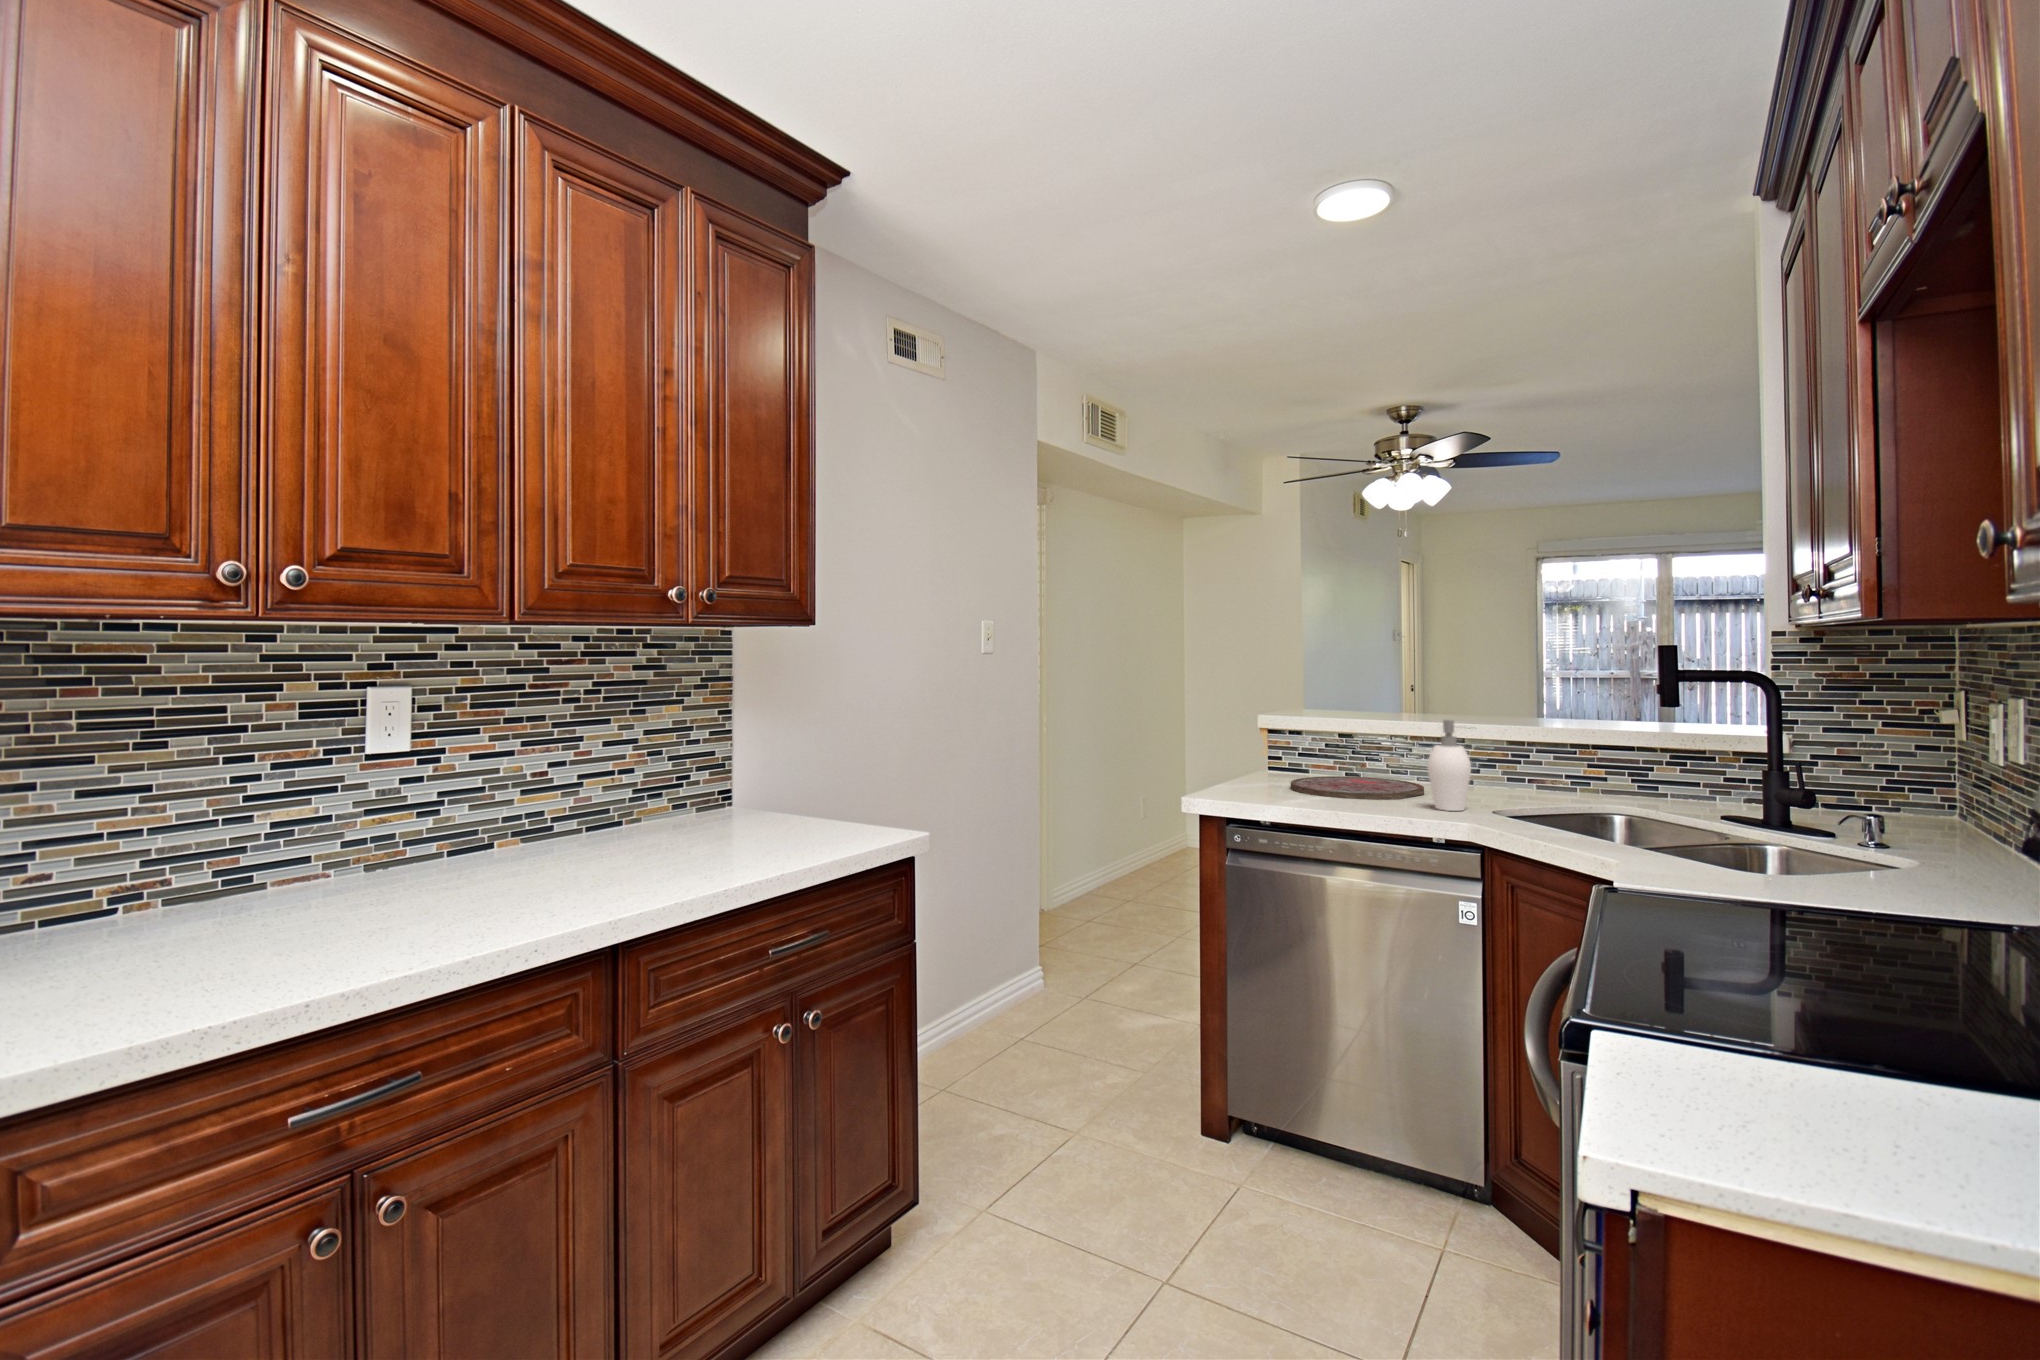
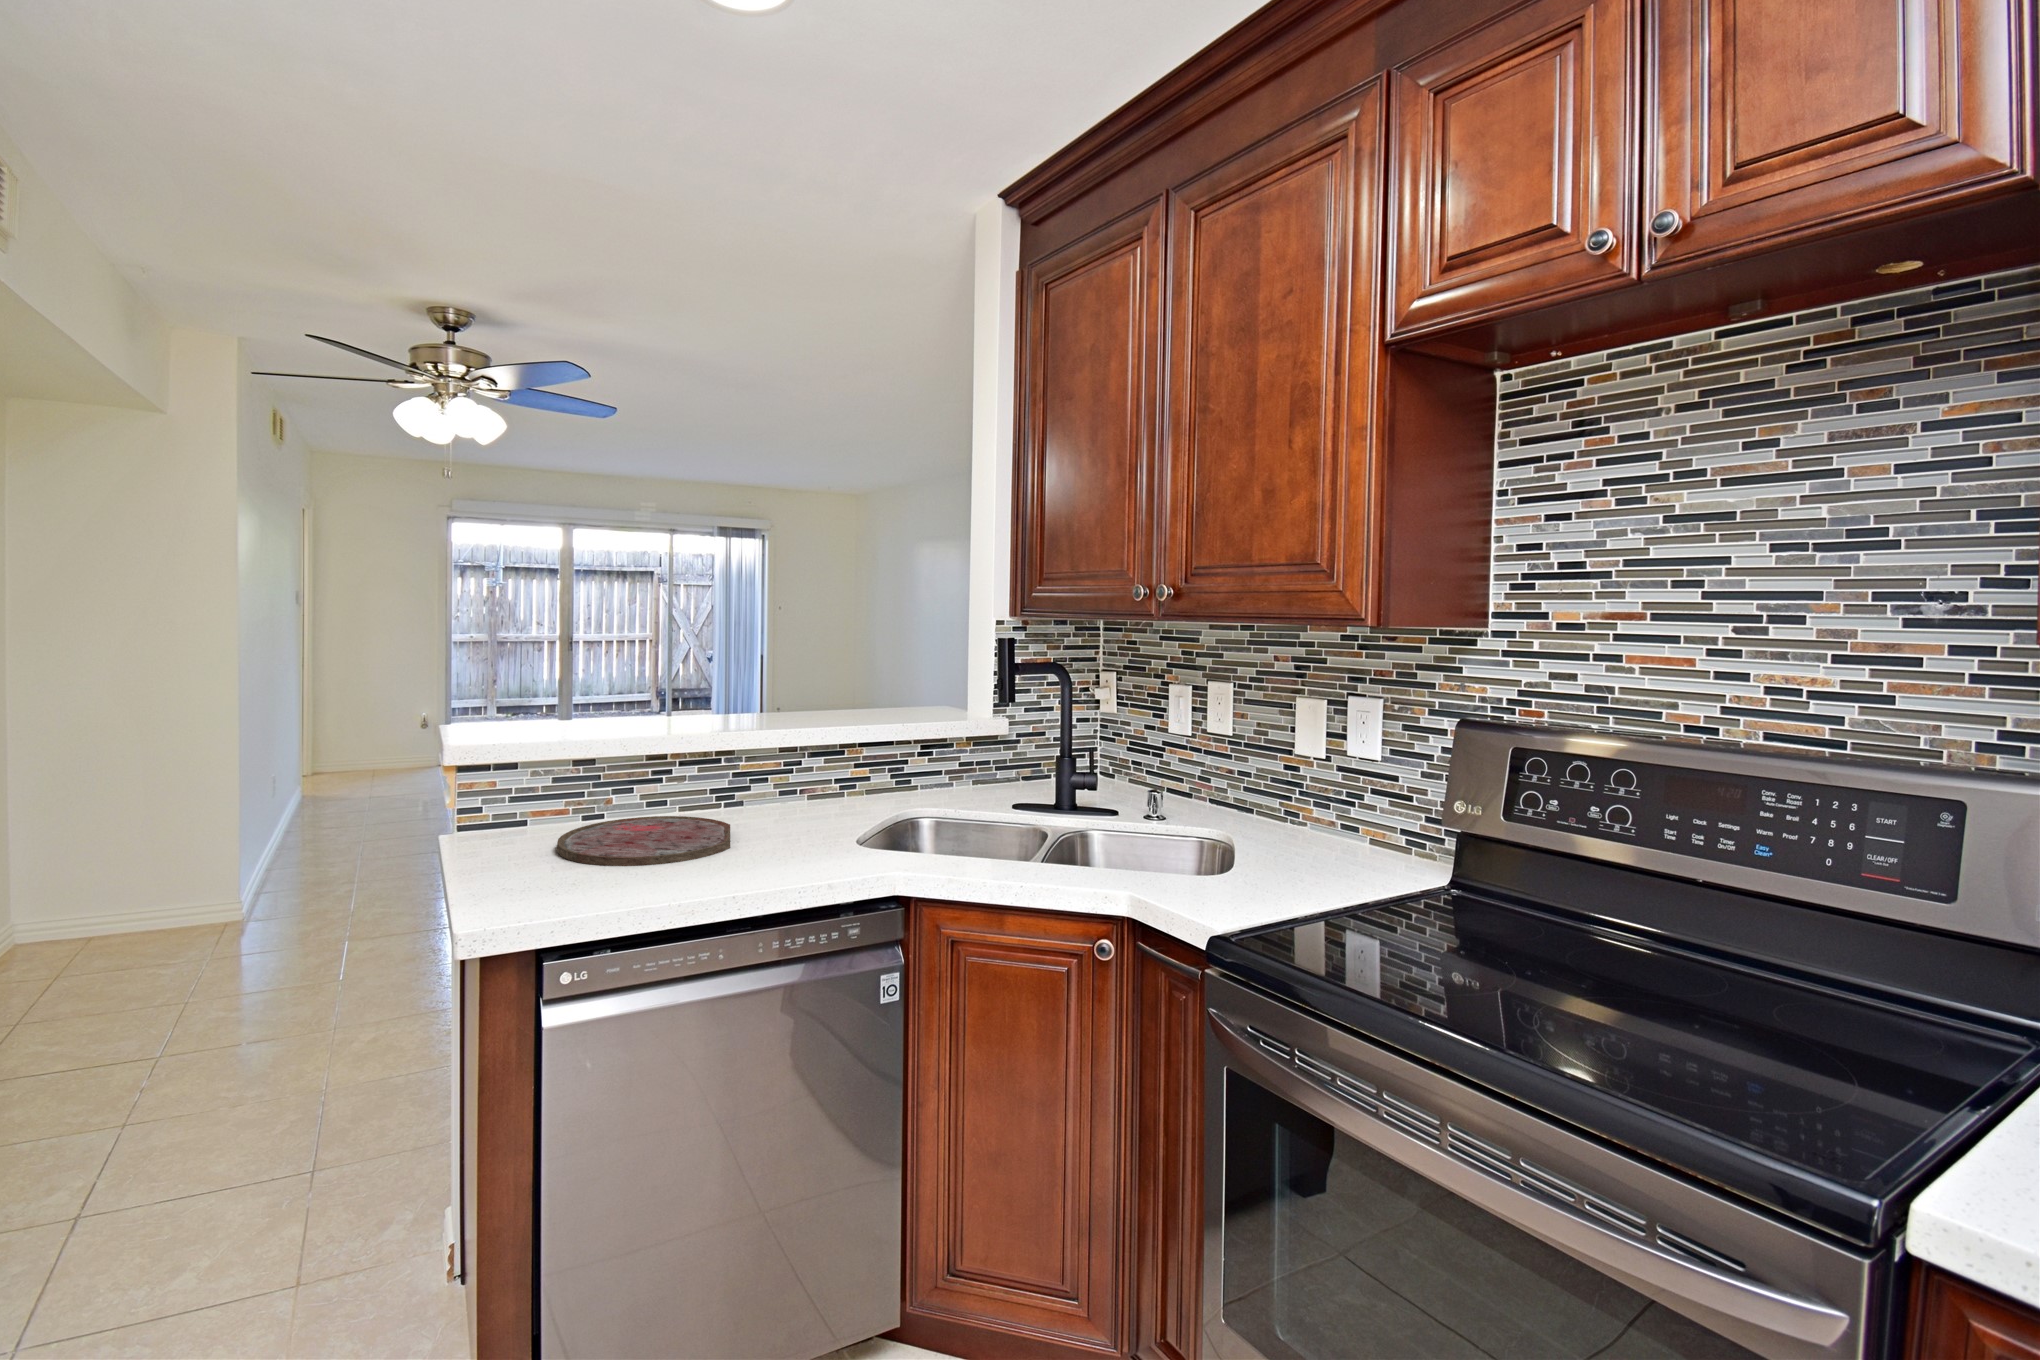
soap dispenser: present [1427,720,1471,811] -> none [795,740,861,856]

